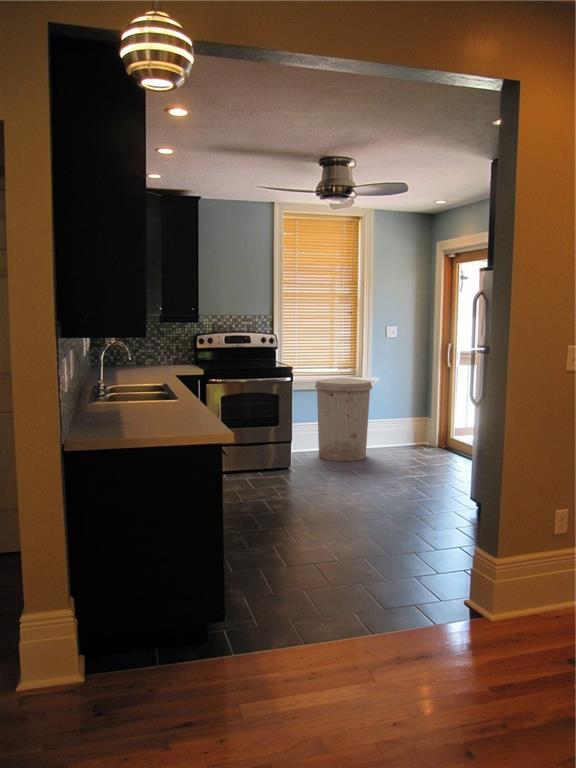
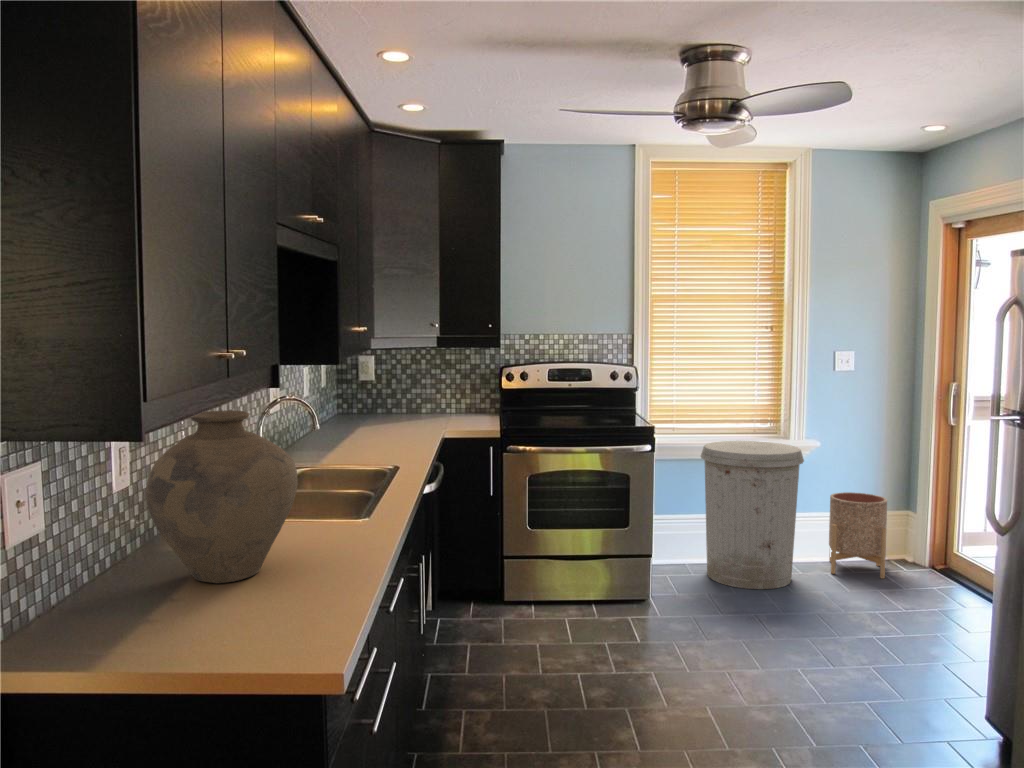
vase: none [104,340,175,422] -> present [146,410,297,583]
planter: none [384,407,415,453] -> present [829,492,887,579]

